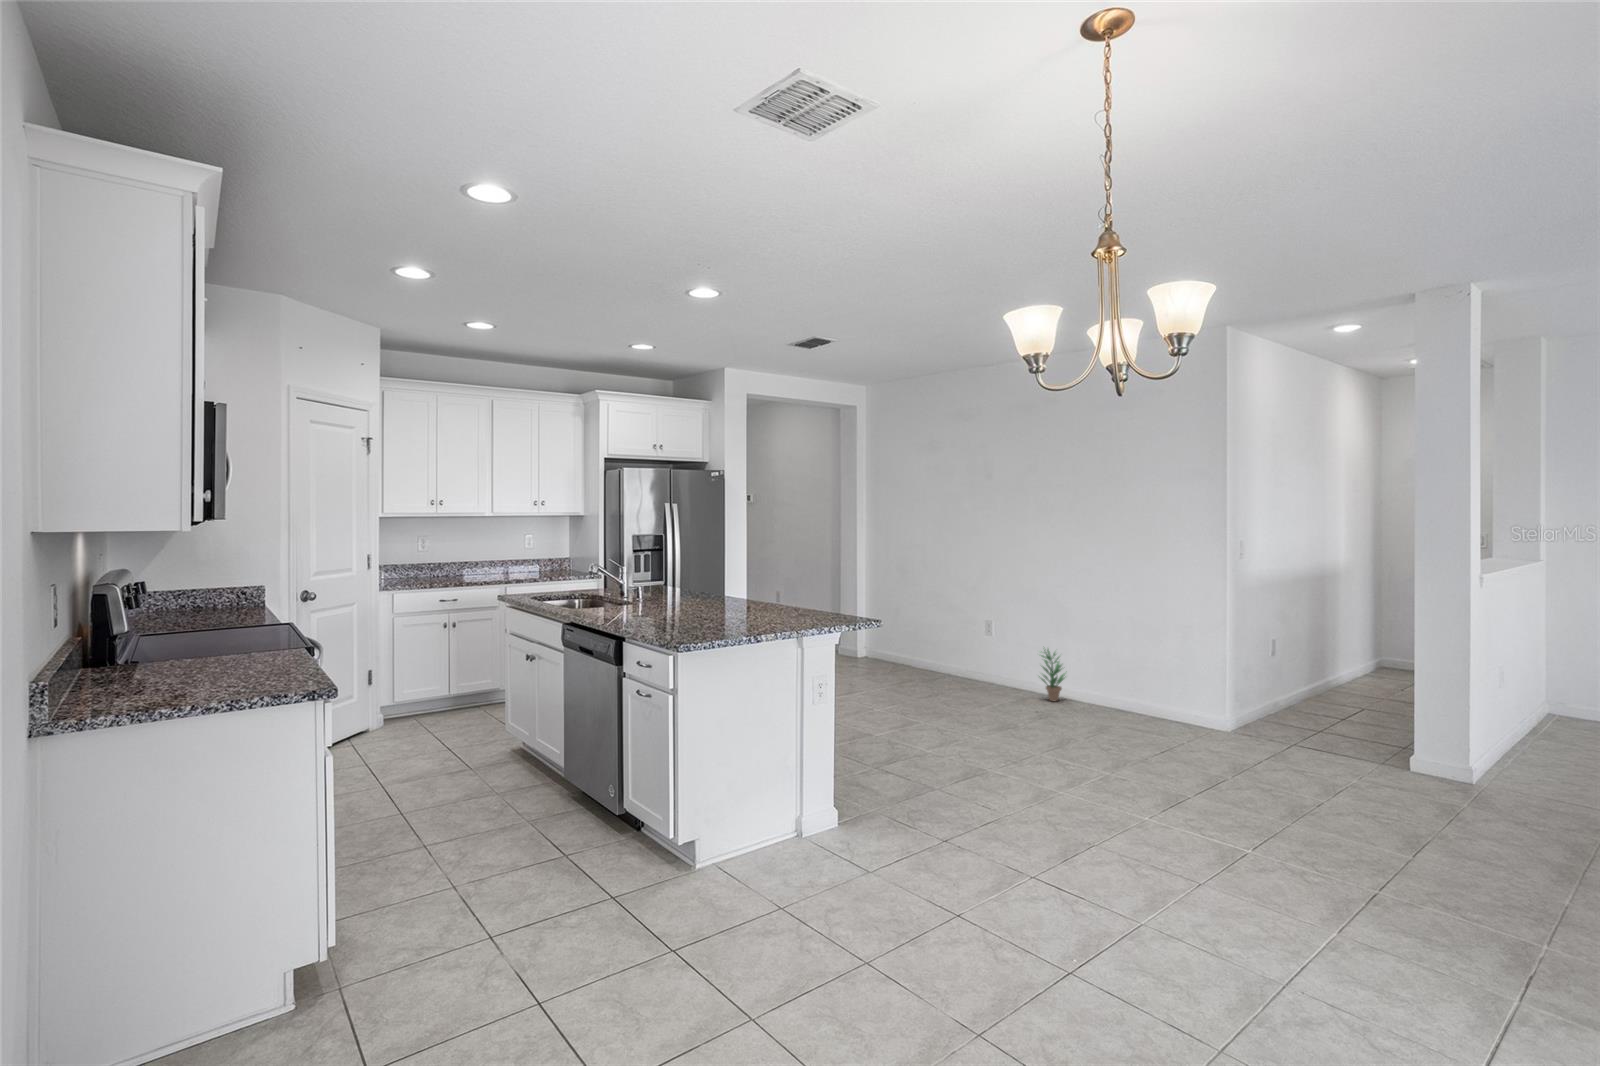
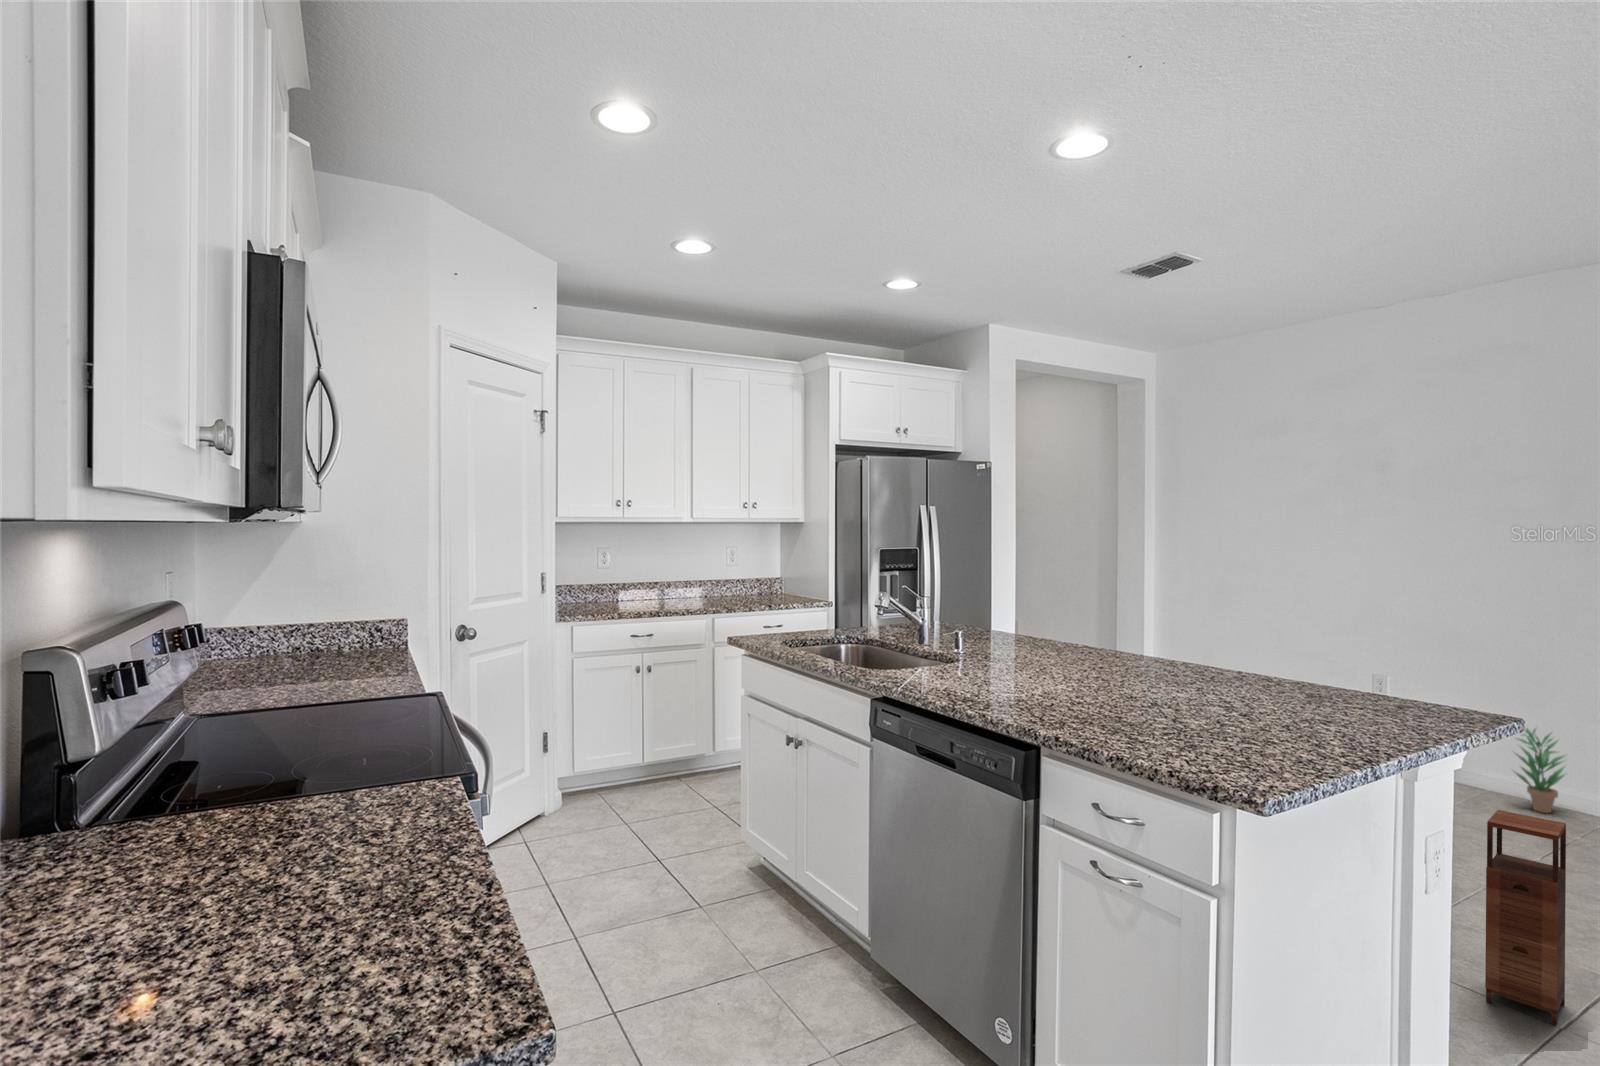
storage cabinet: none [908,679,950,788] -> present [1485,810,1566,1025]

